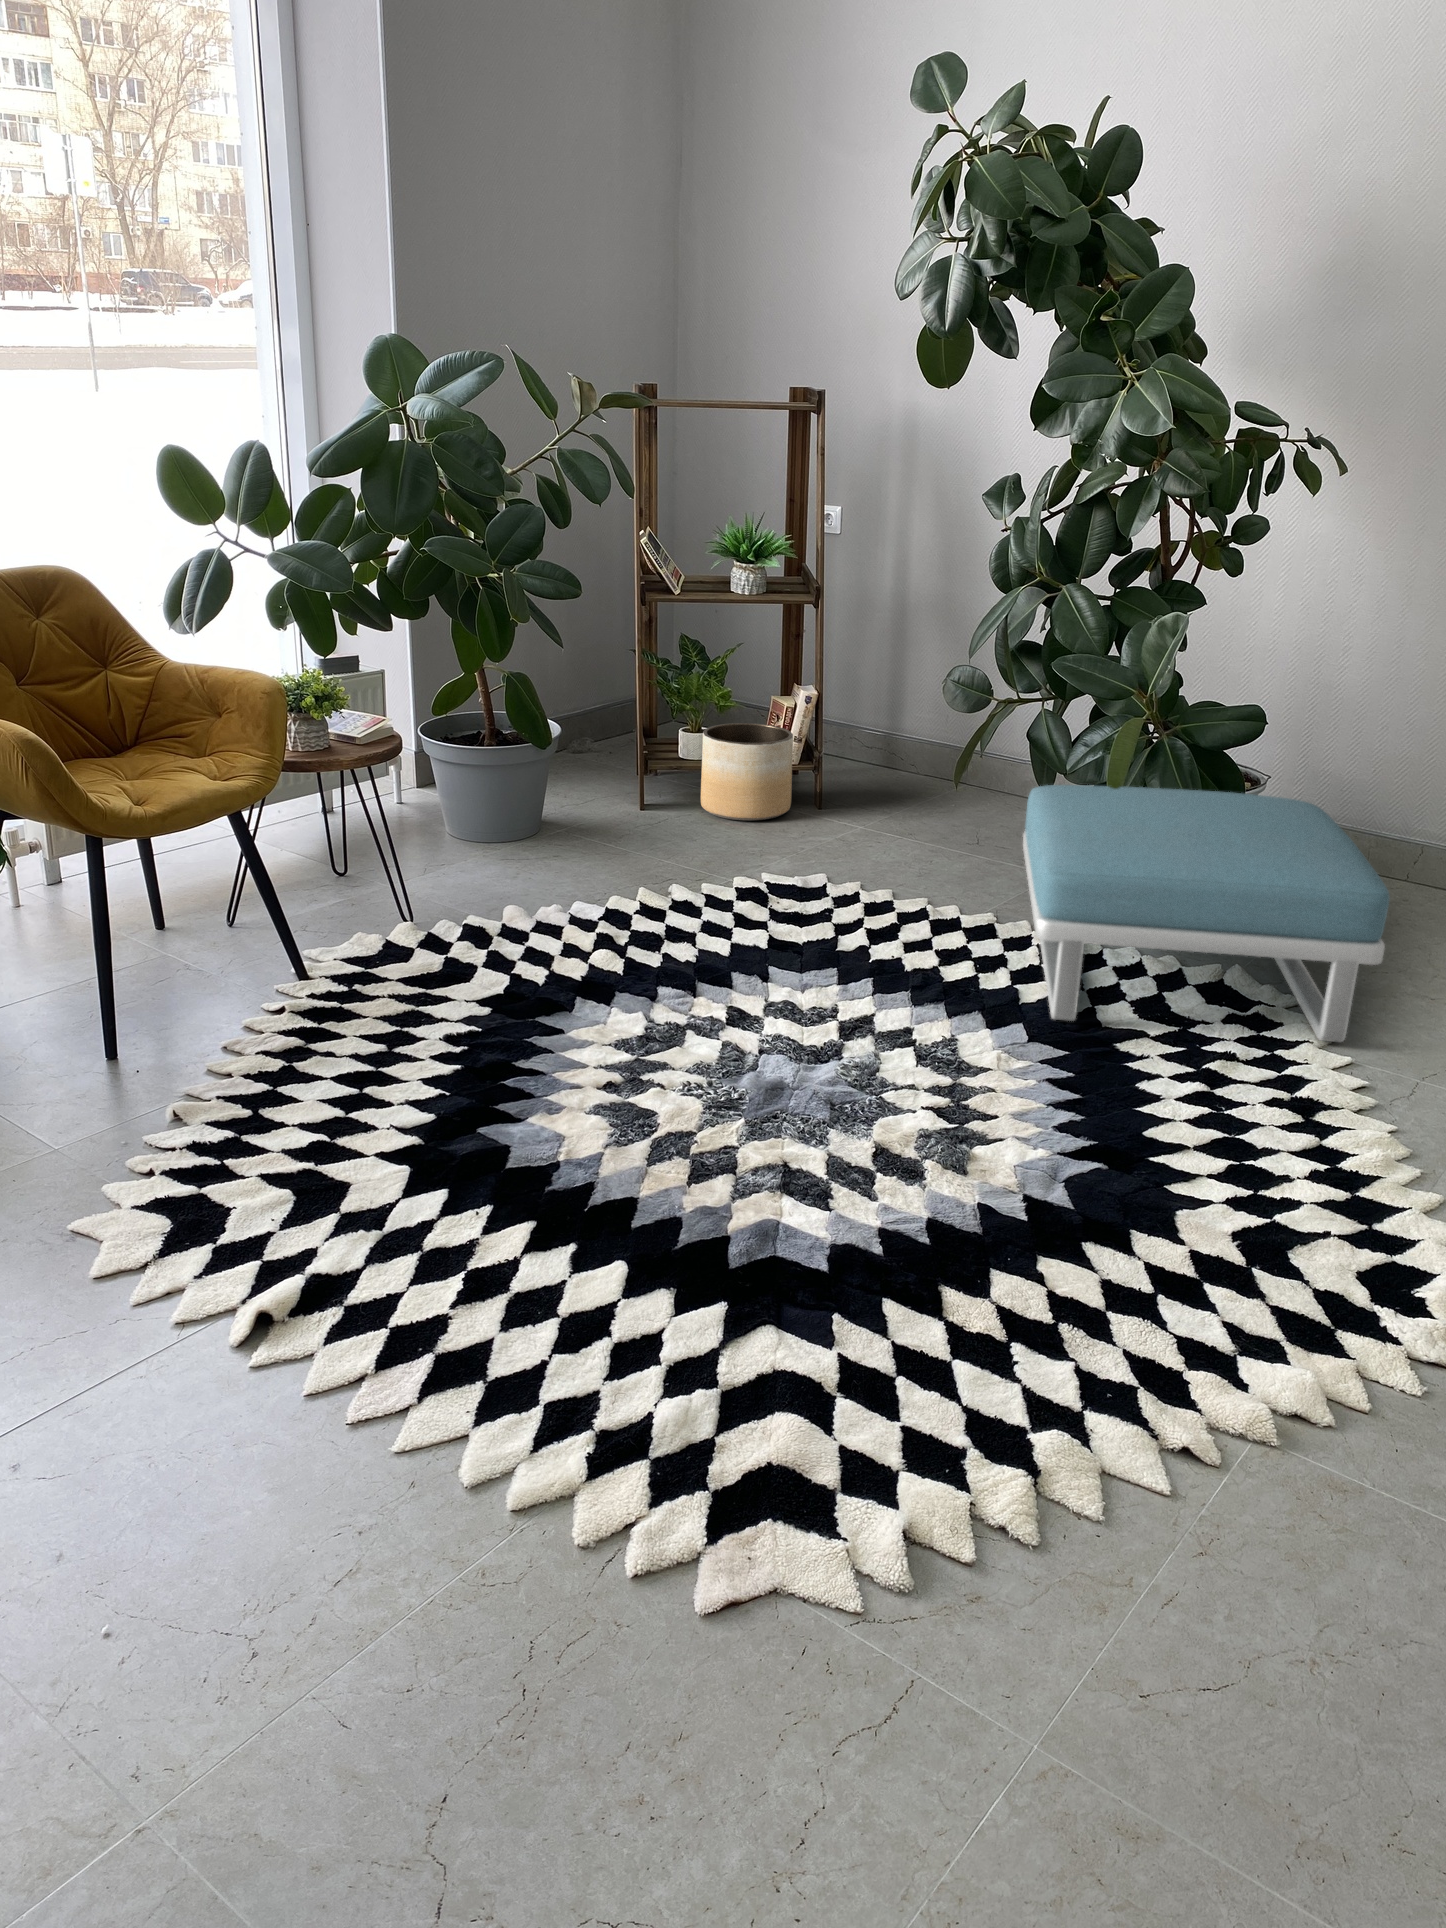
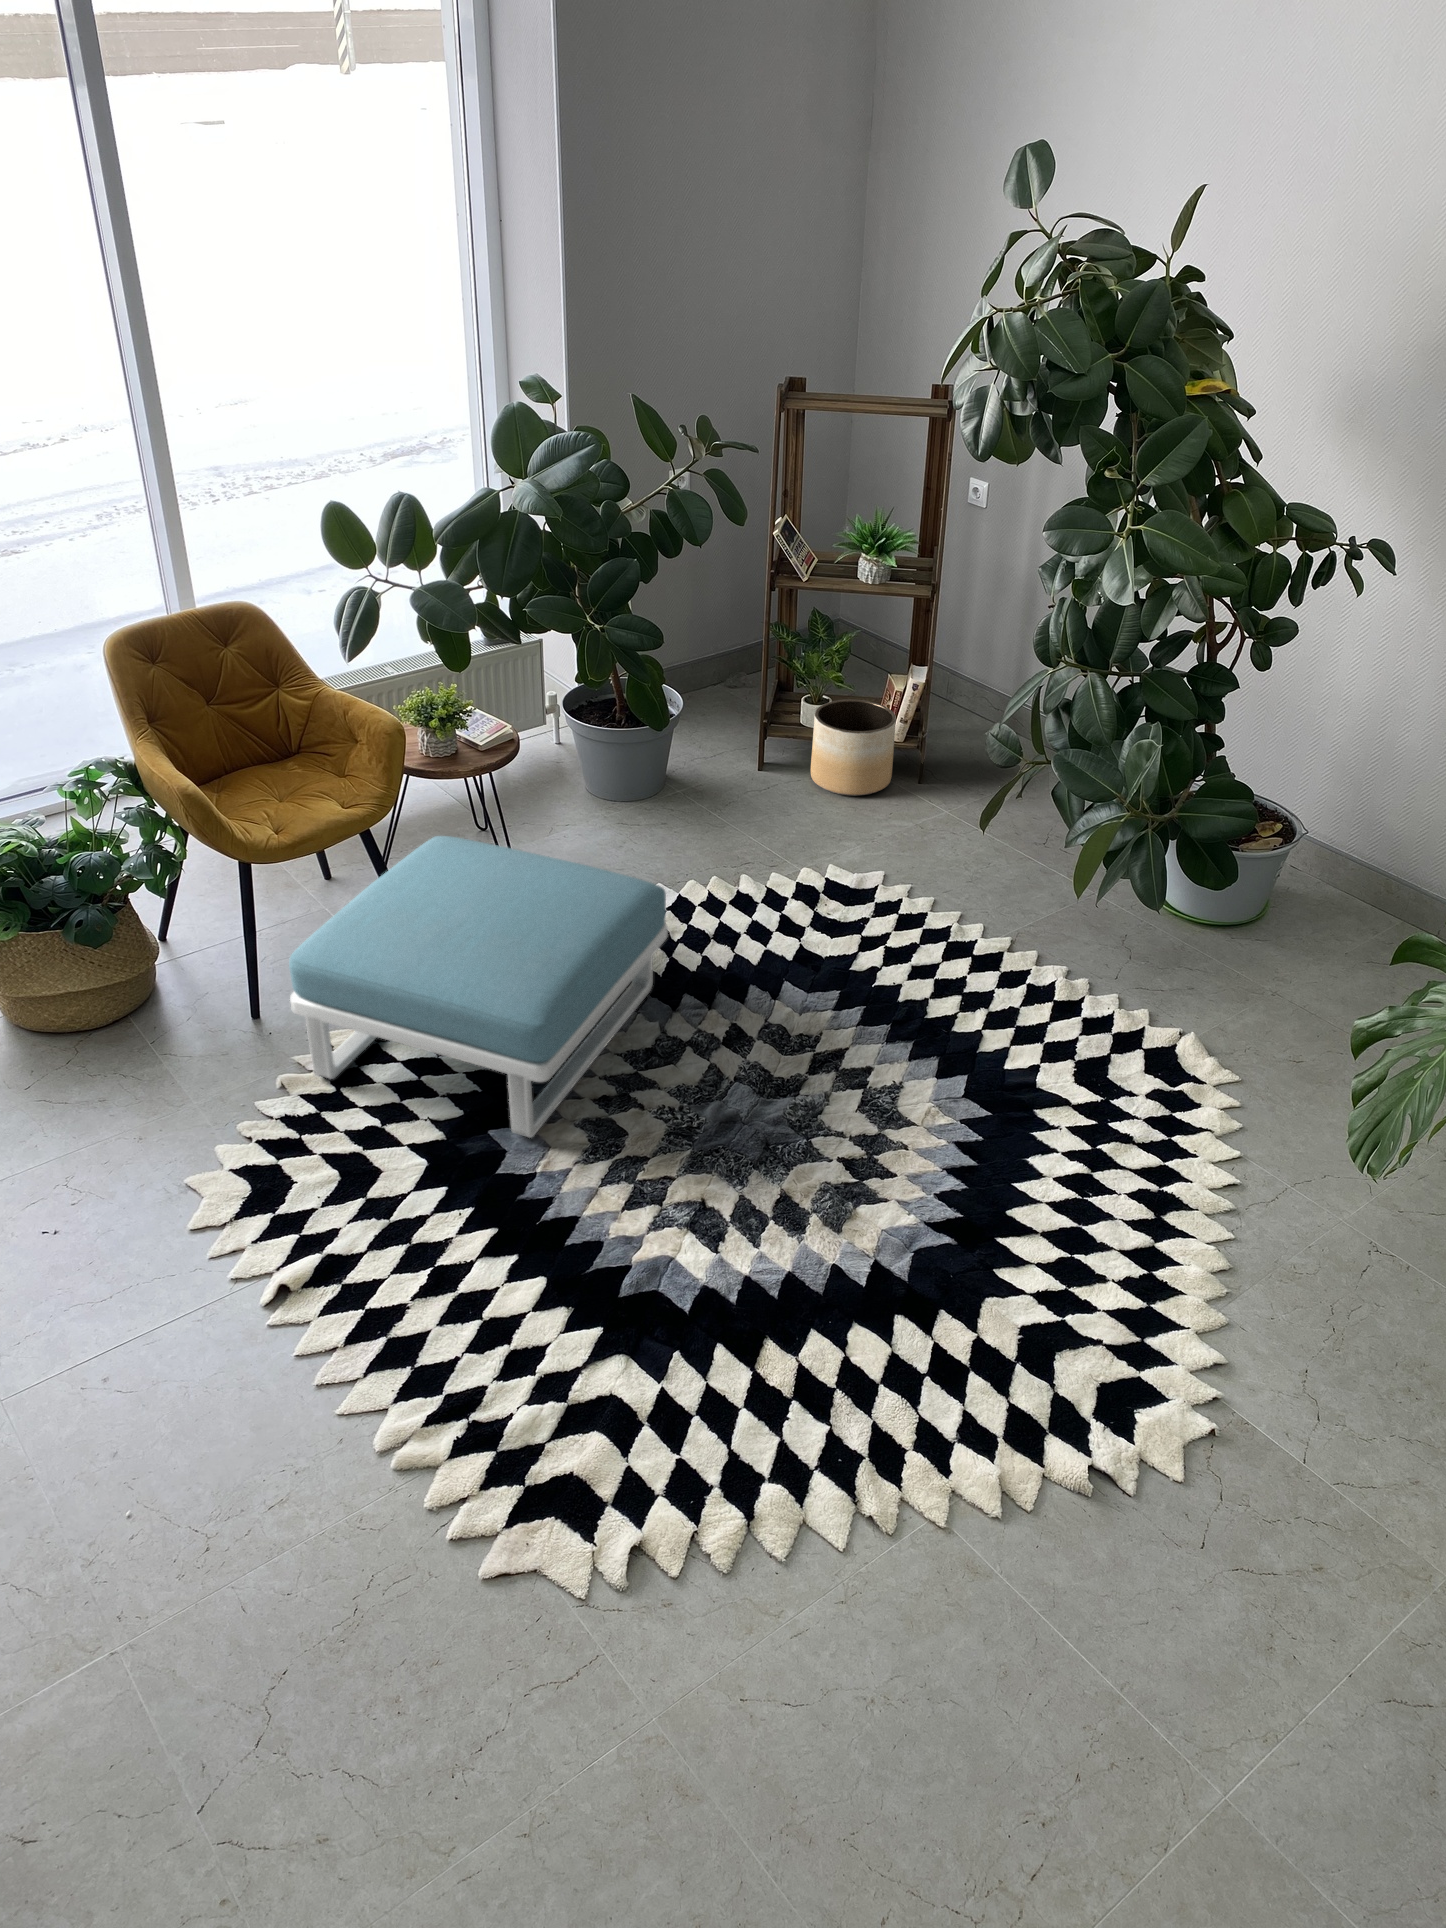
footstool: present [1023,785,1389,1042] -> present [289,836,668,1138]

